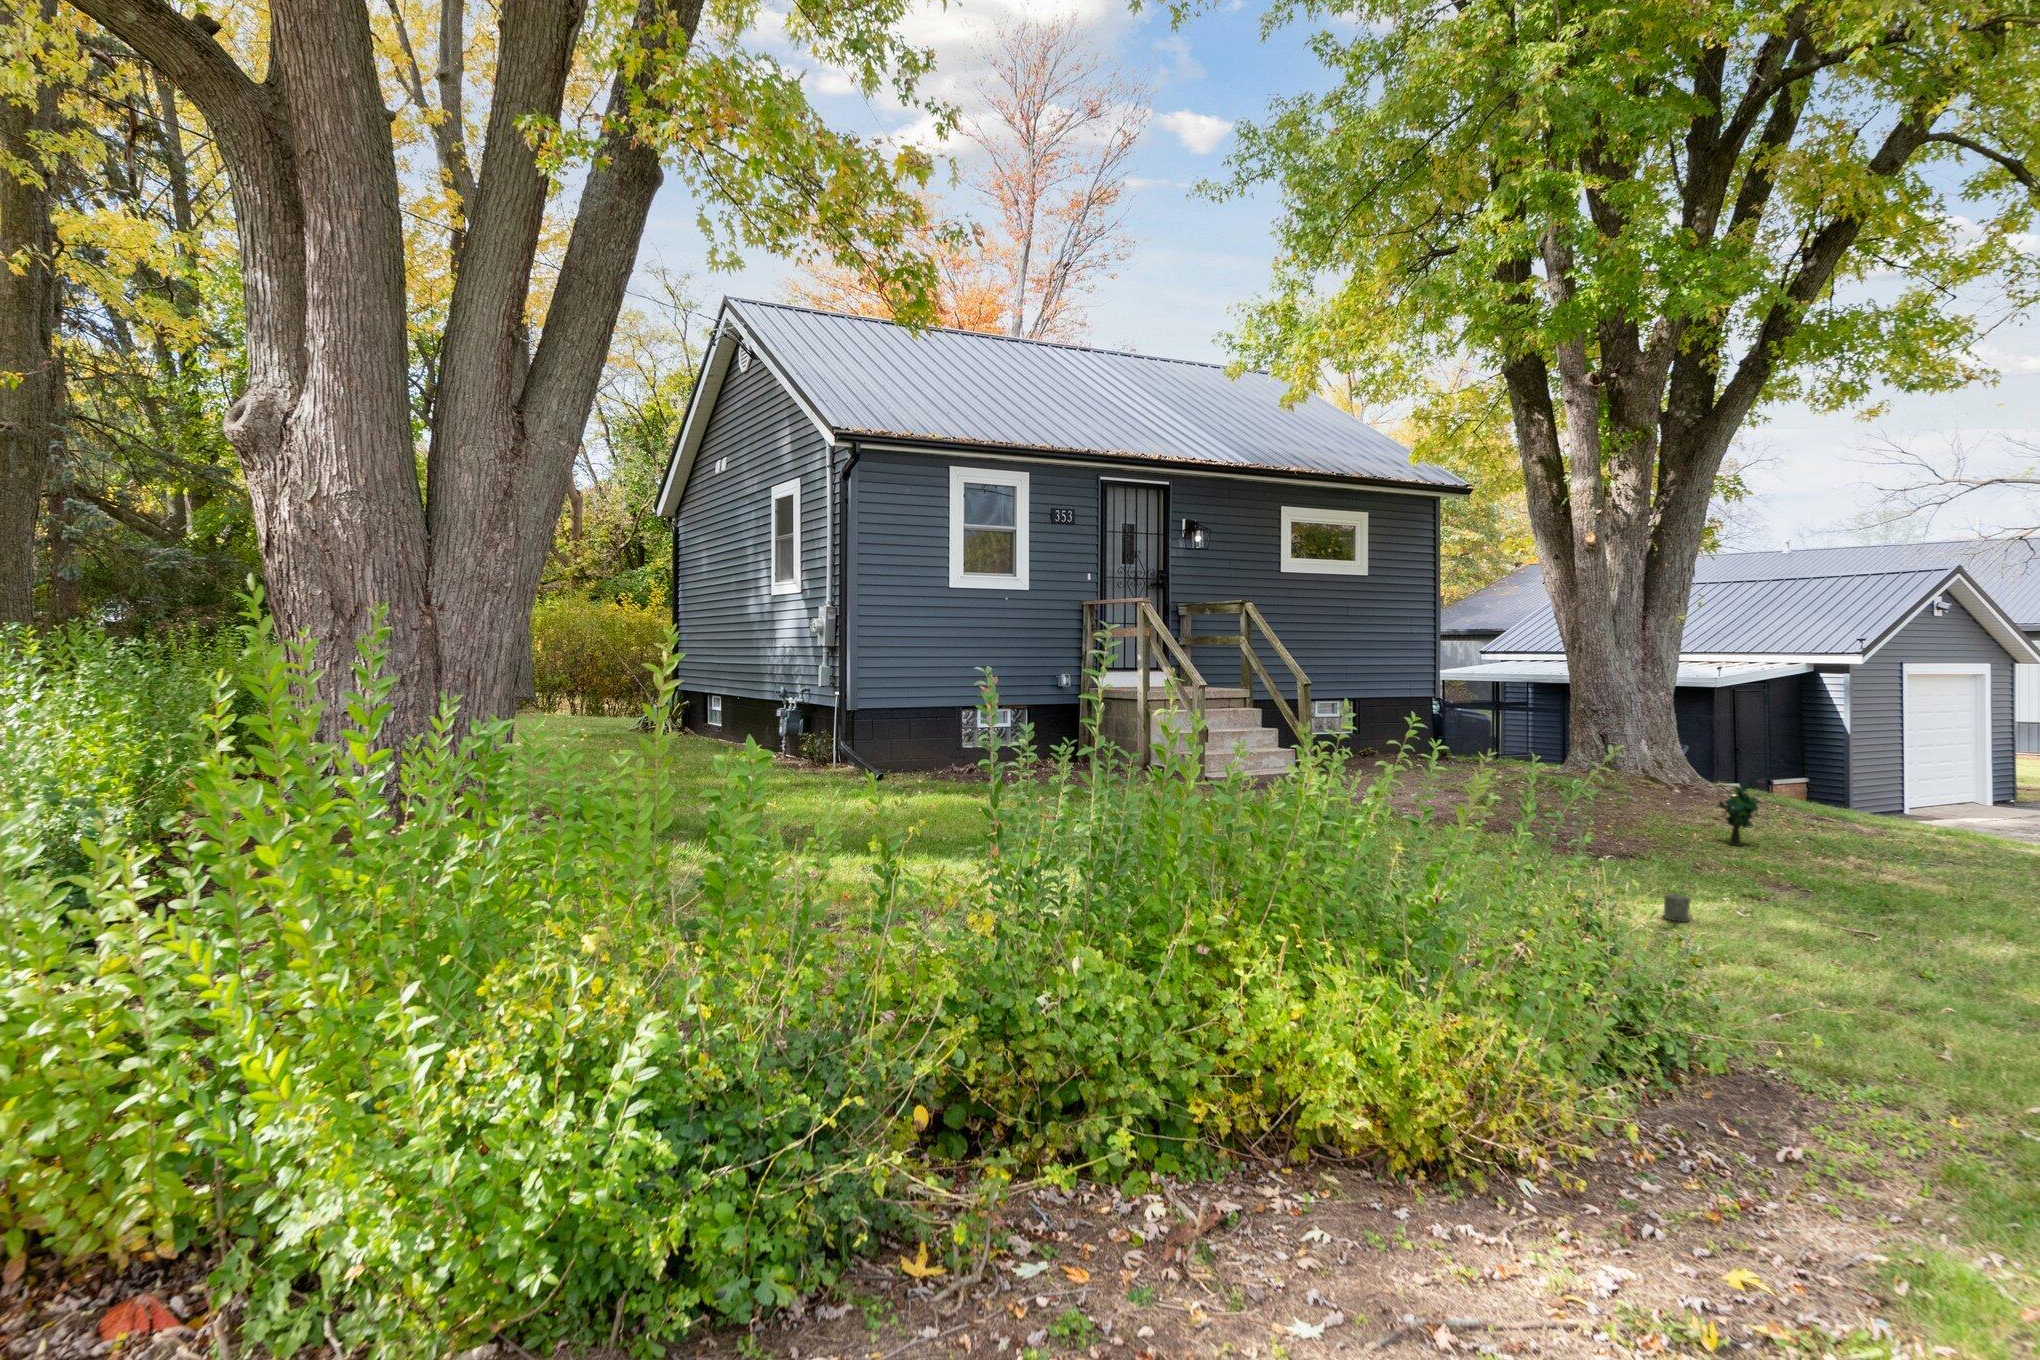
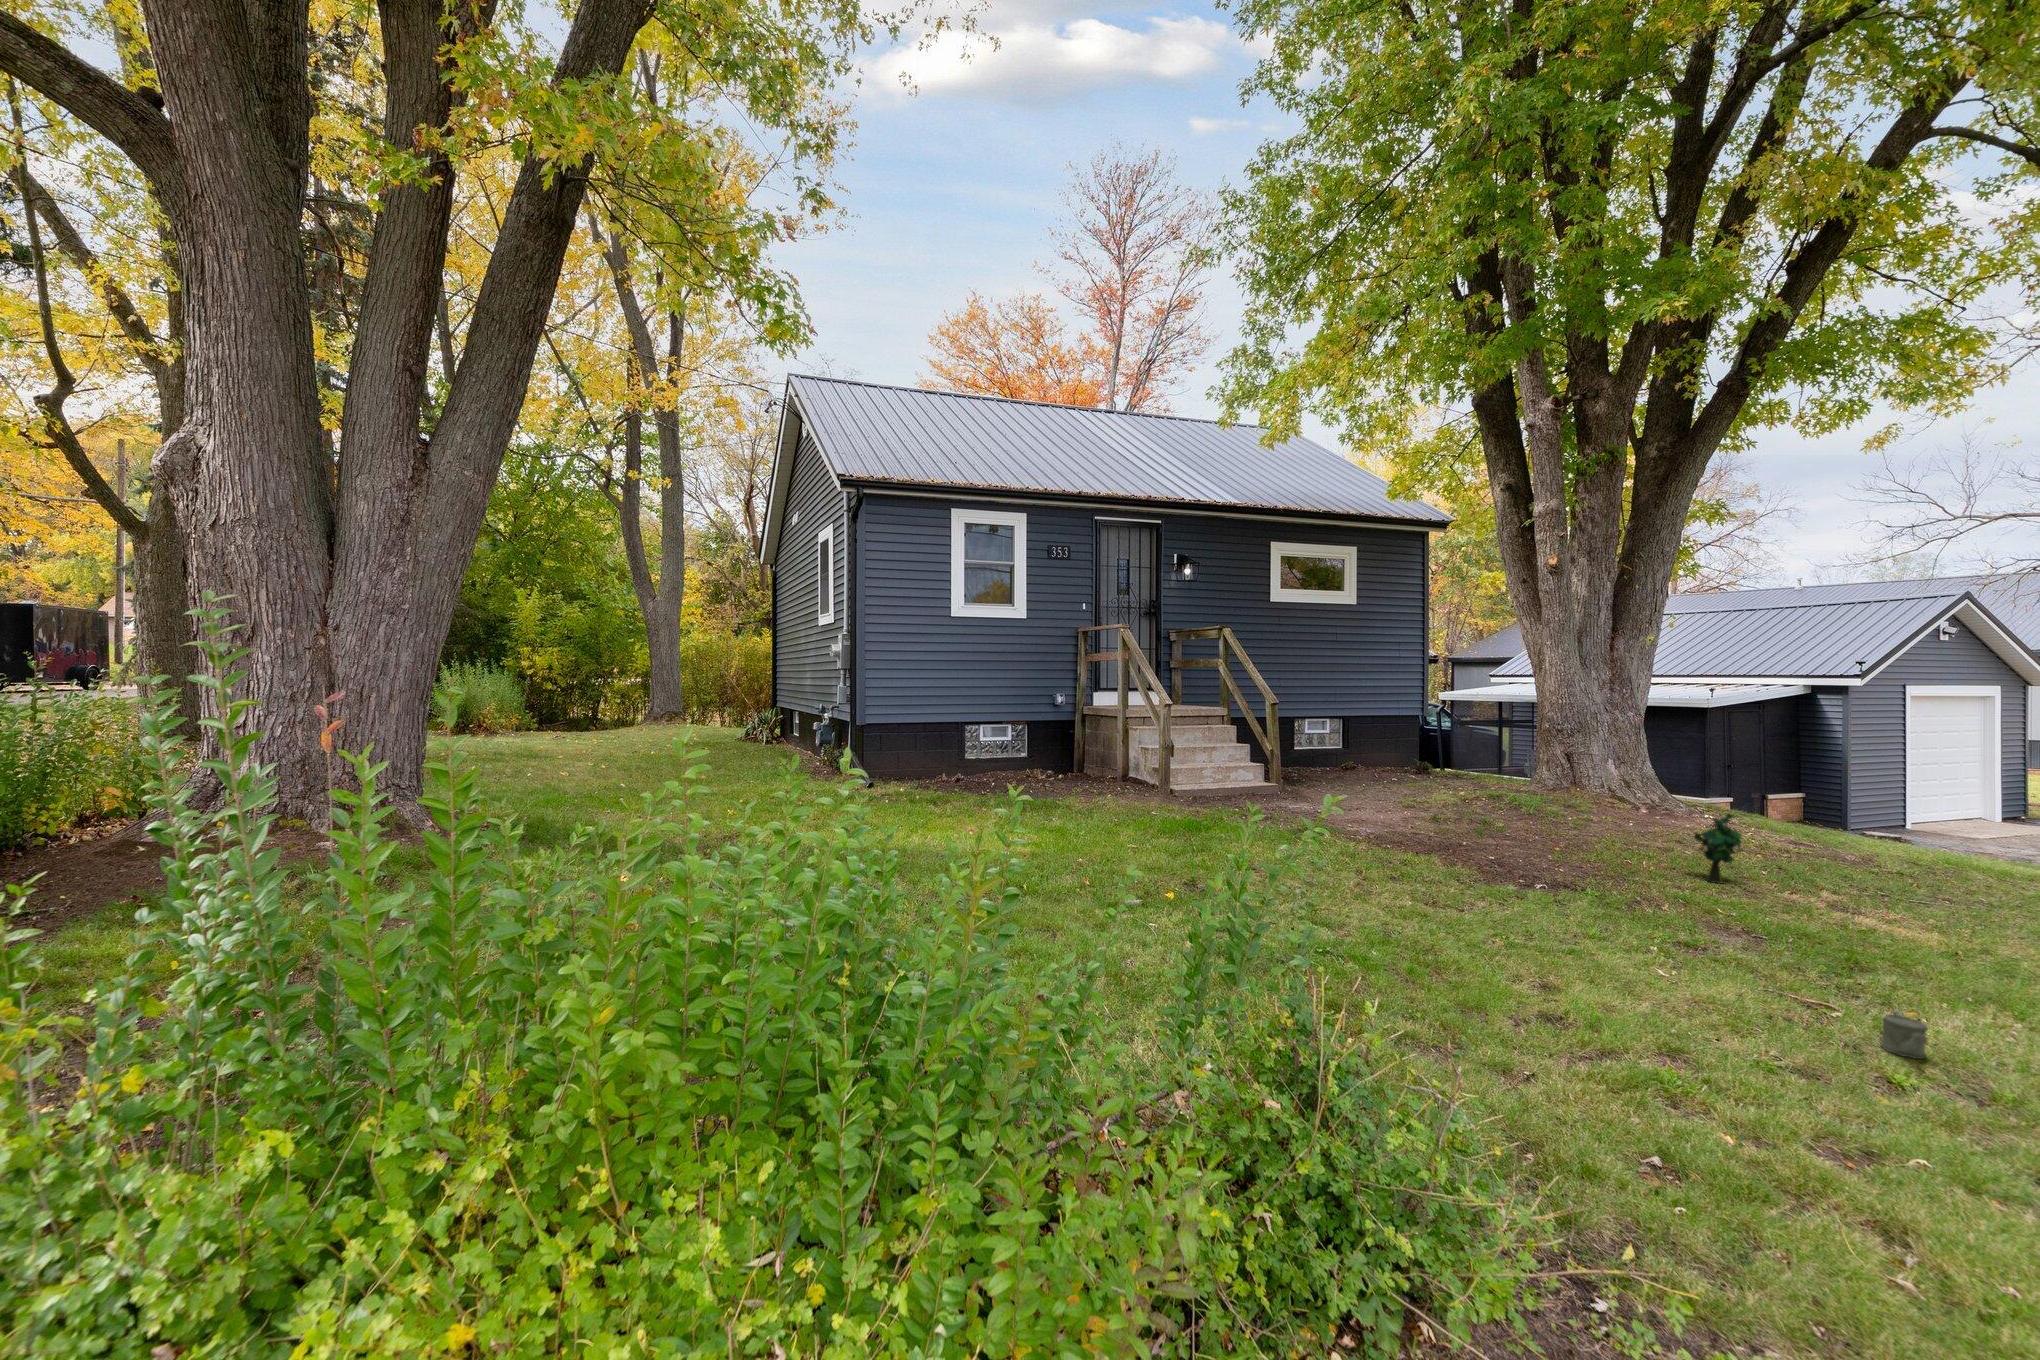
watering can: present [1663,892,1690,922] -> present [1881,1011,1928,1059]

